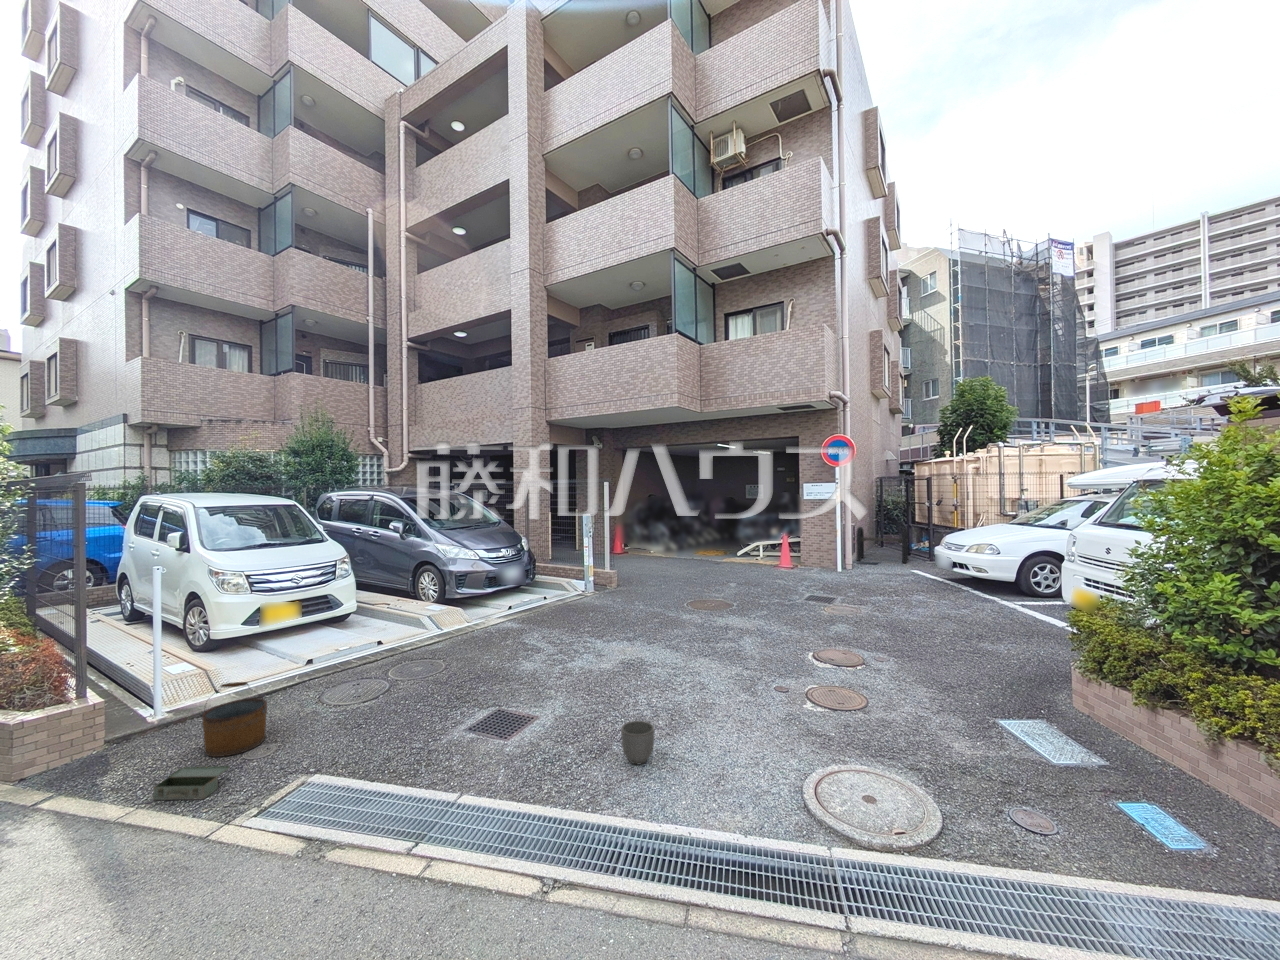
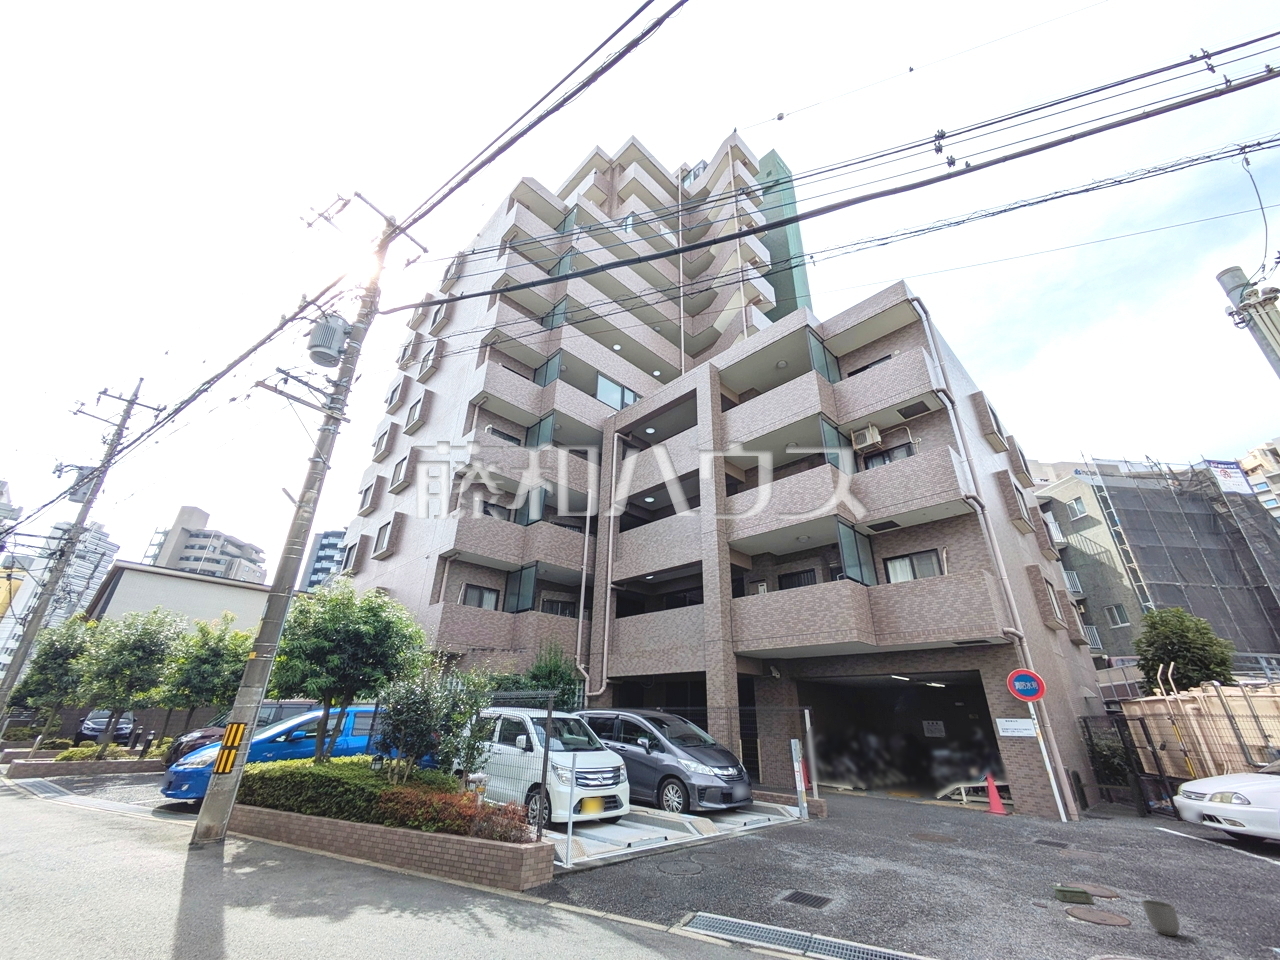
bucket: present [202,682,267,757] -> none [600,843,637,901]
planter: present [621,721,654,764] -> present [1142,900,1179,936]
toolbox: present [153,766,230,800] -> present [1050,885,1094,904]

